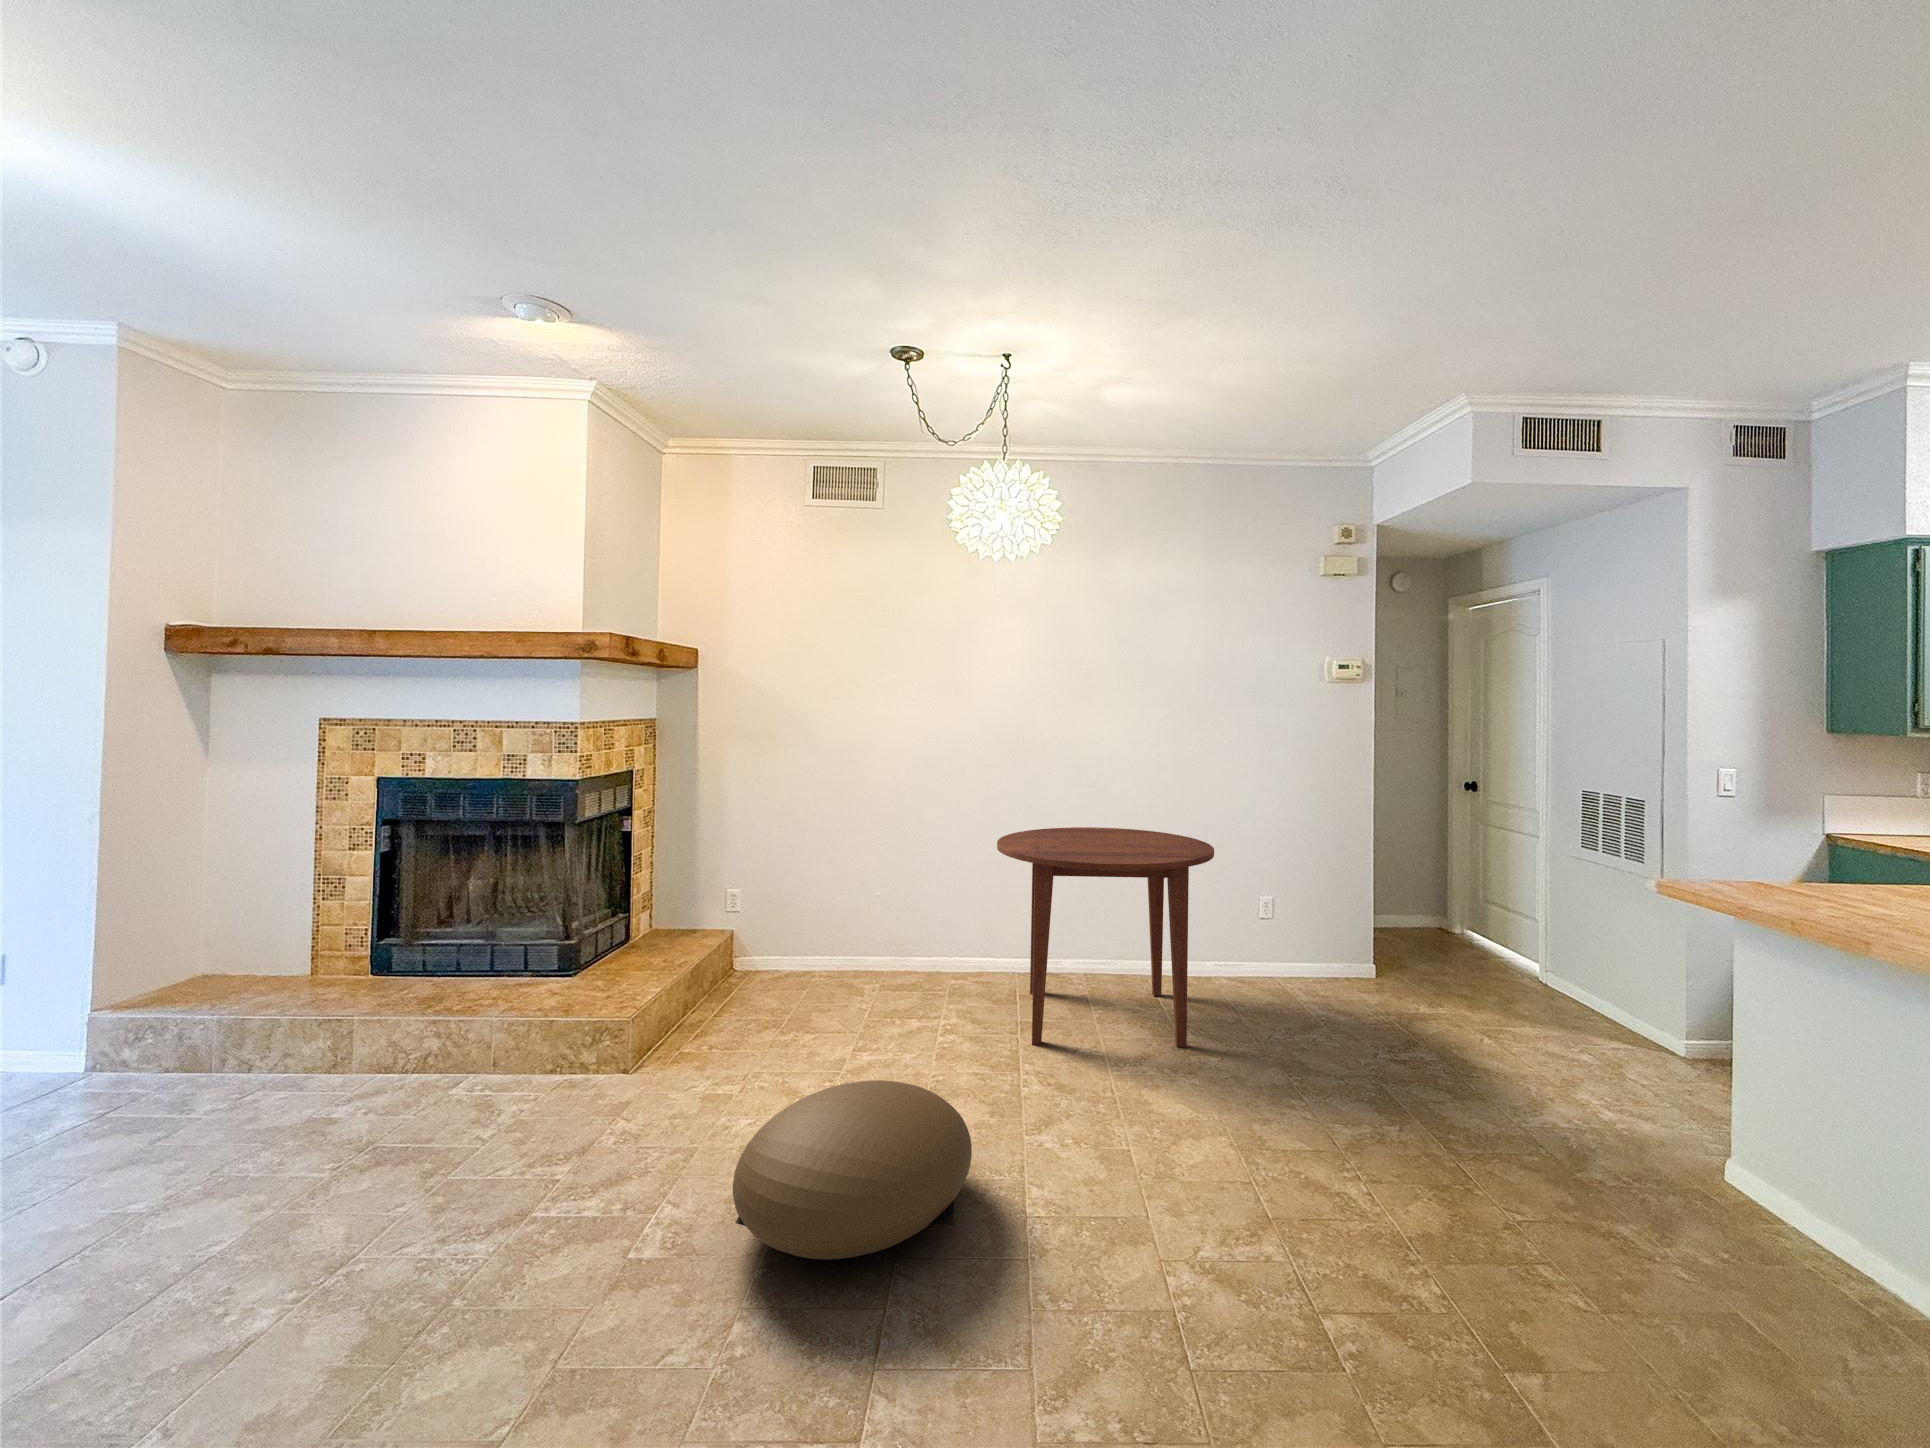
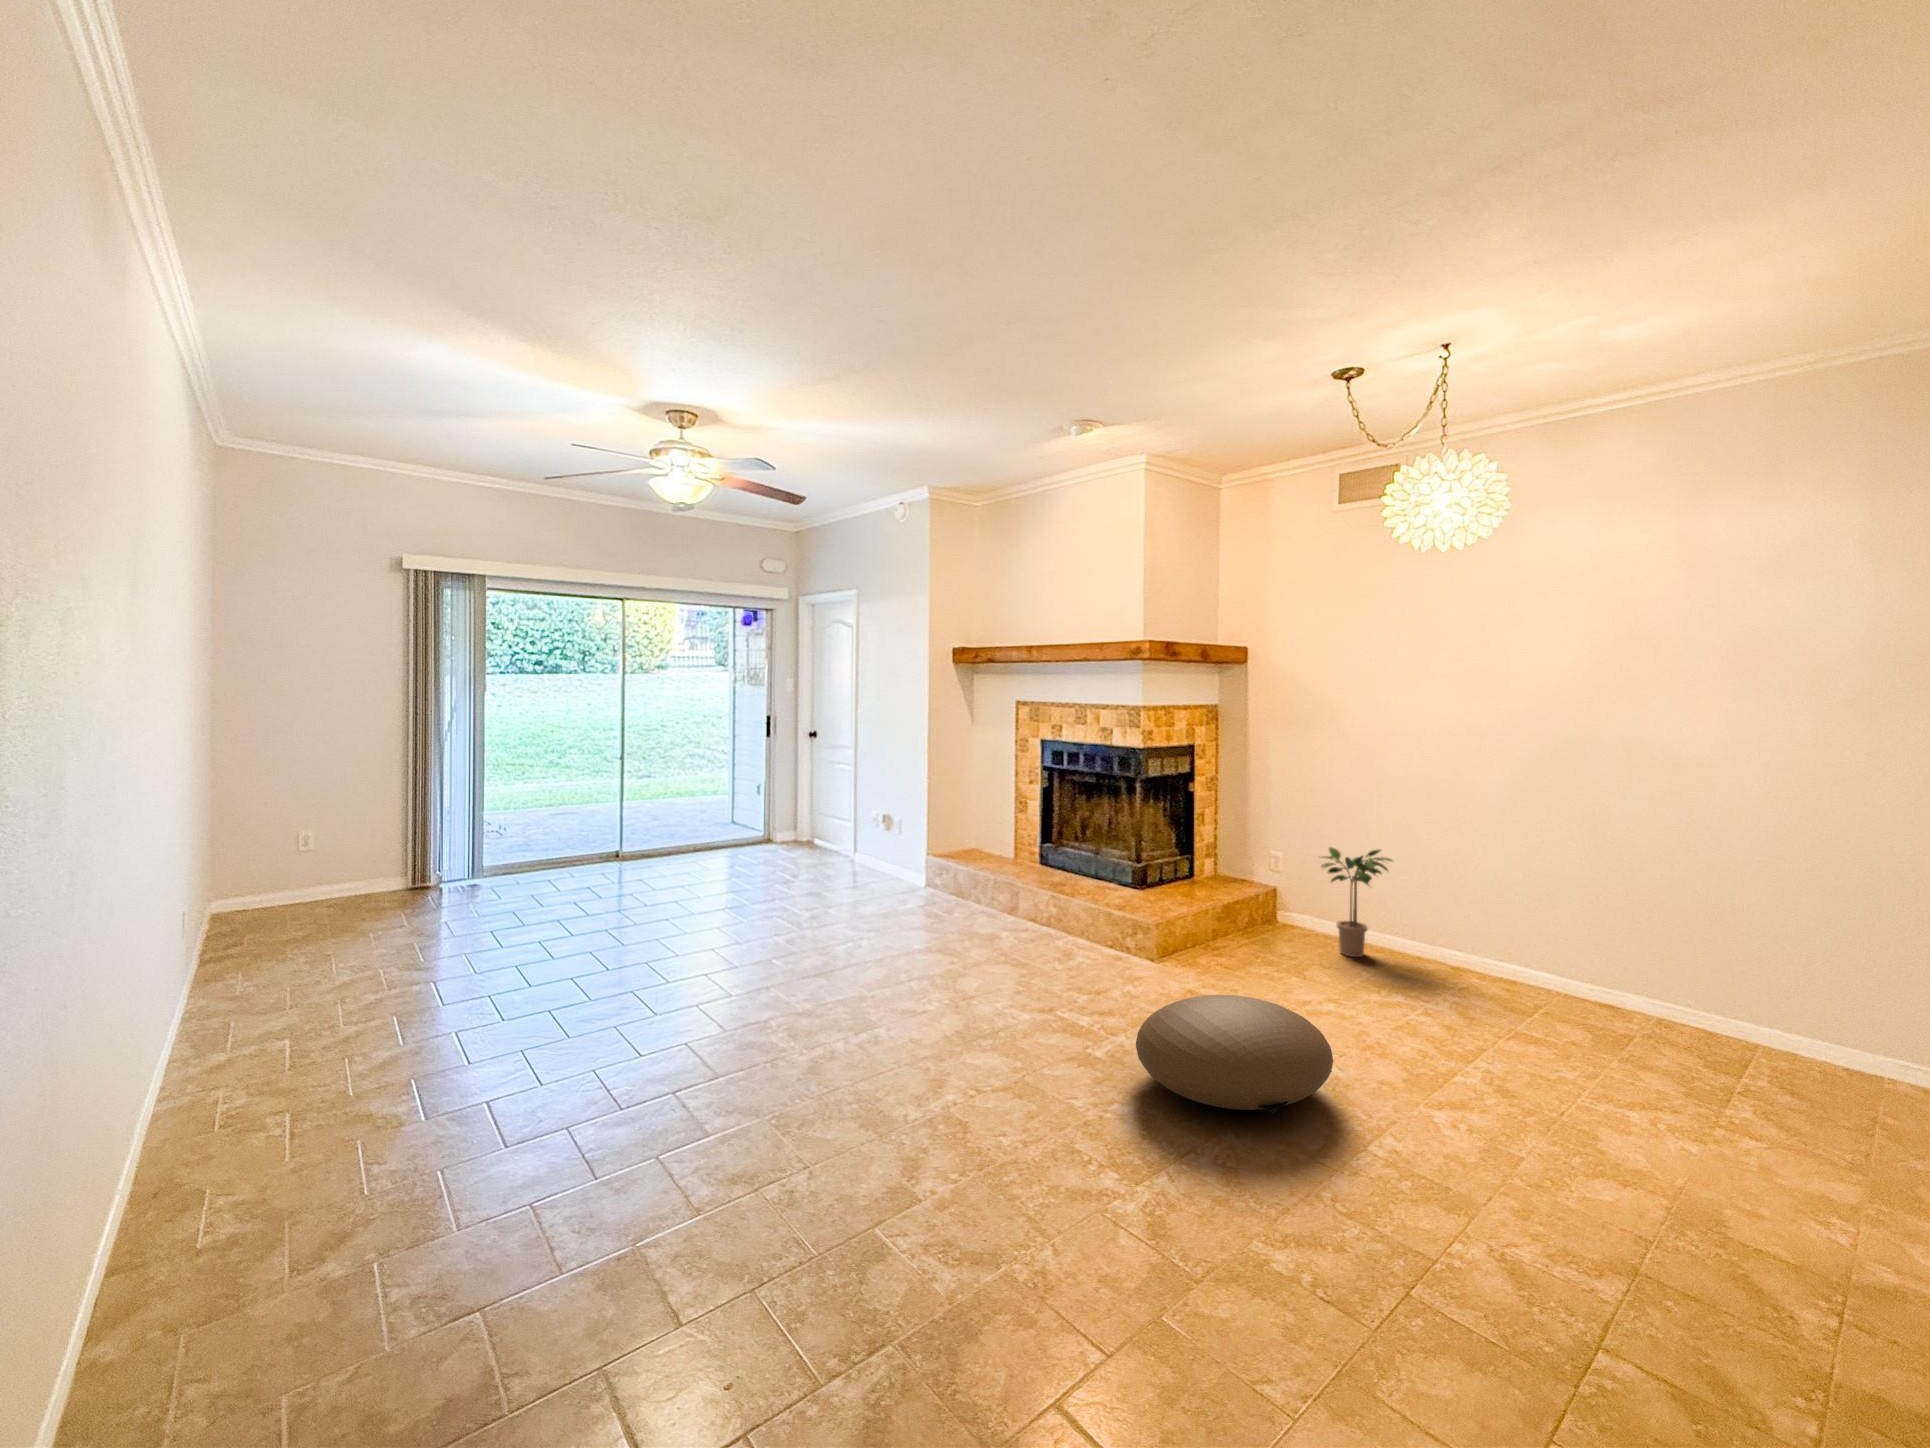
dining table: present [997,827,1214,1047] -> none [1487,833,1808,1117]
potted plant: none [799,869,882,992] -> present [1321,847,1392,957]

